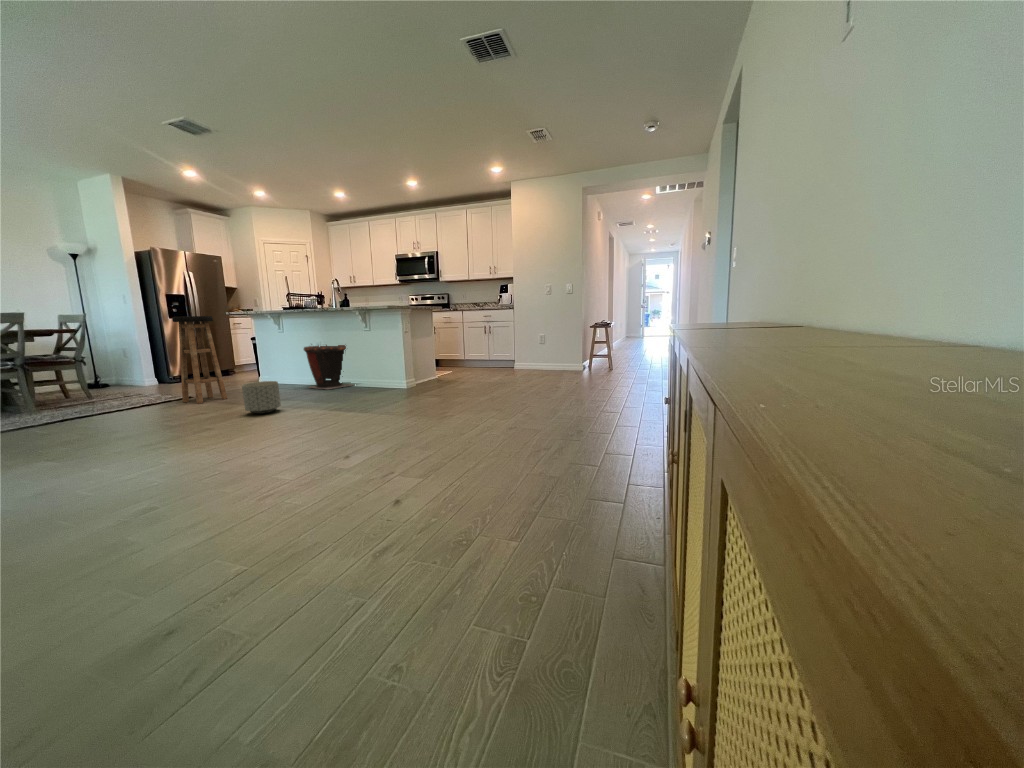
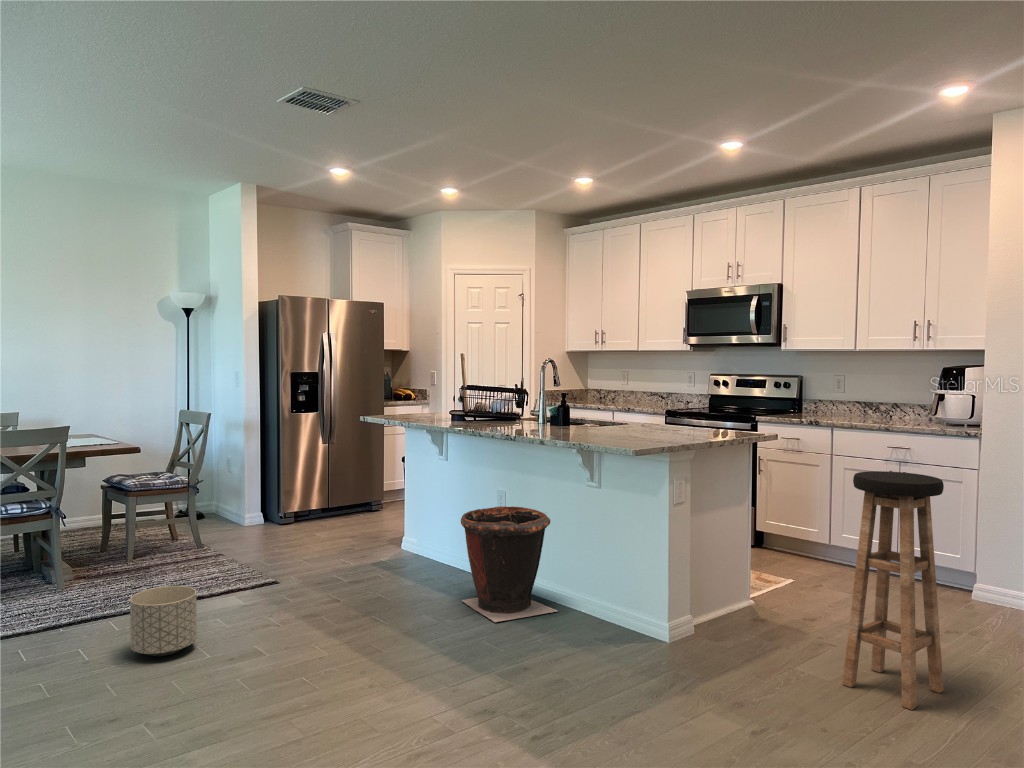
bar stool: present [172,316,227,404] -> present [842,471,944,710]
planter: present [242,381,281,414] -> present [130,586,197,656]

